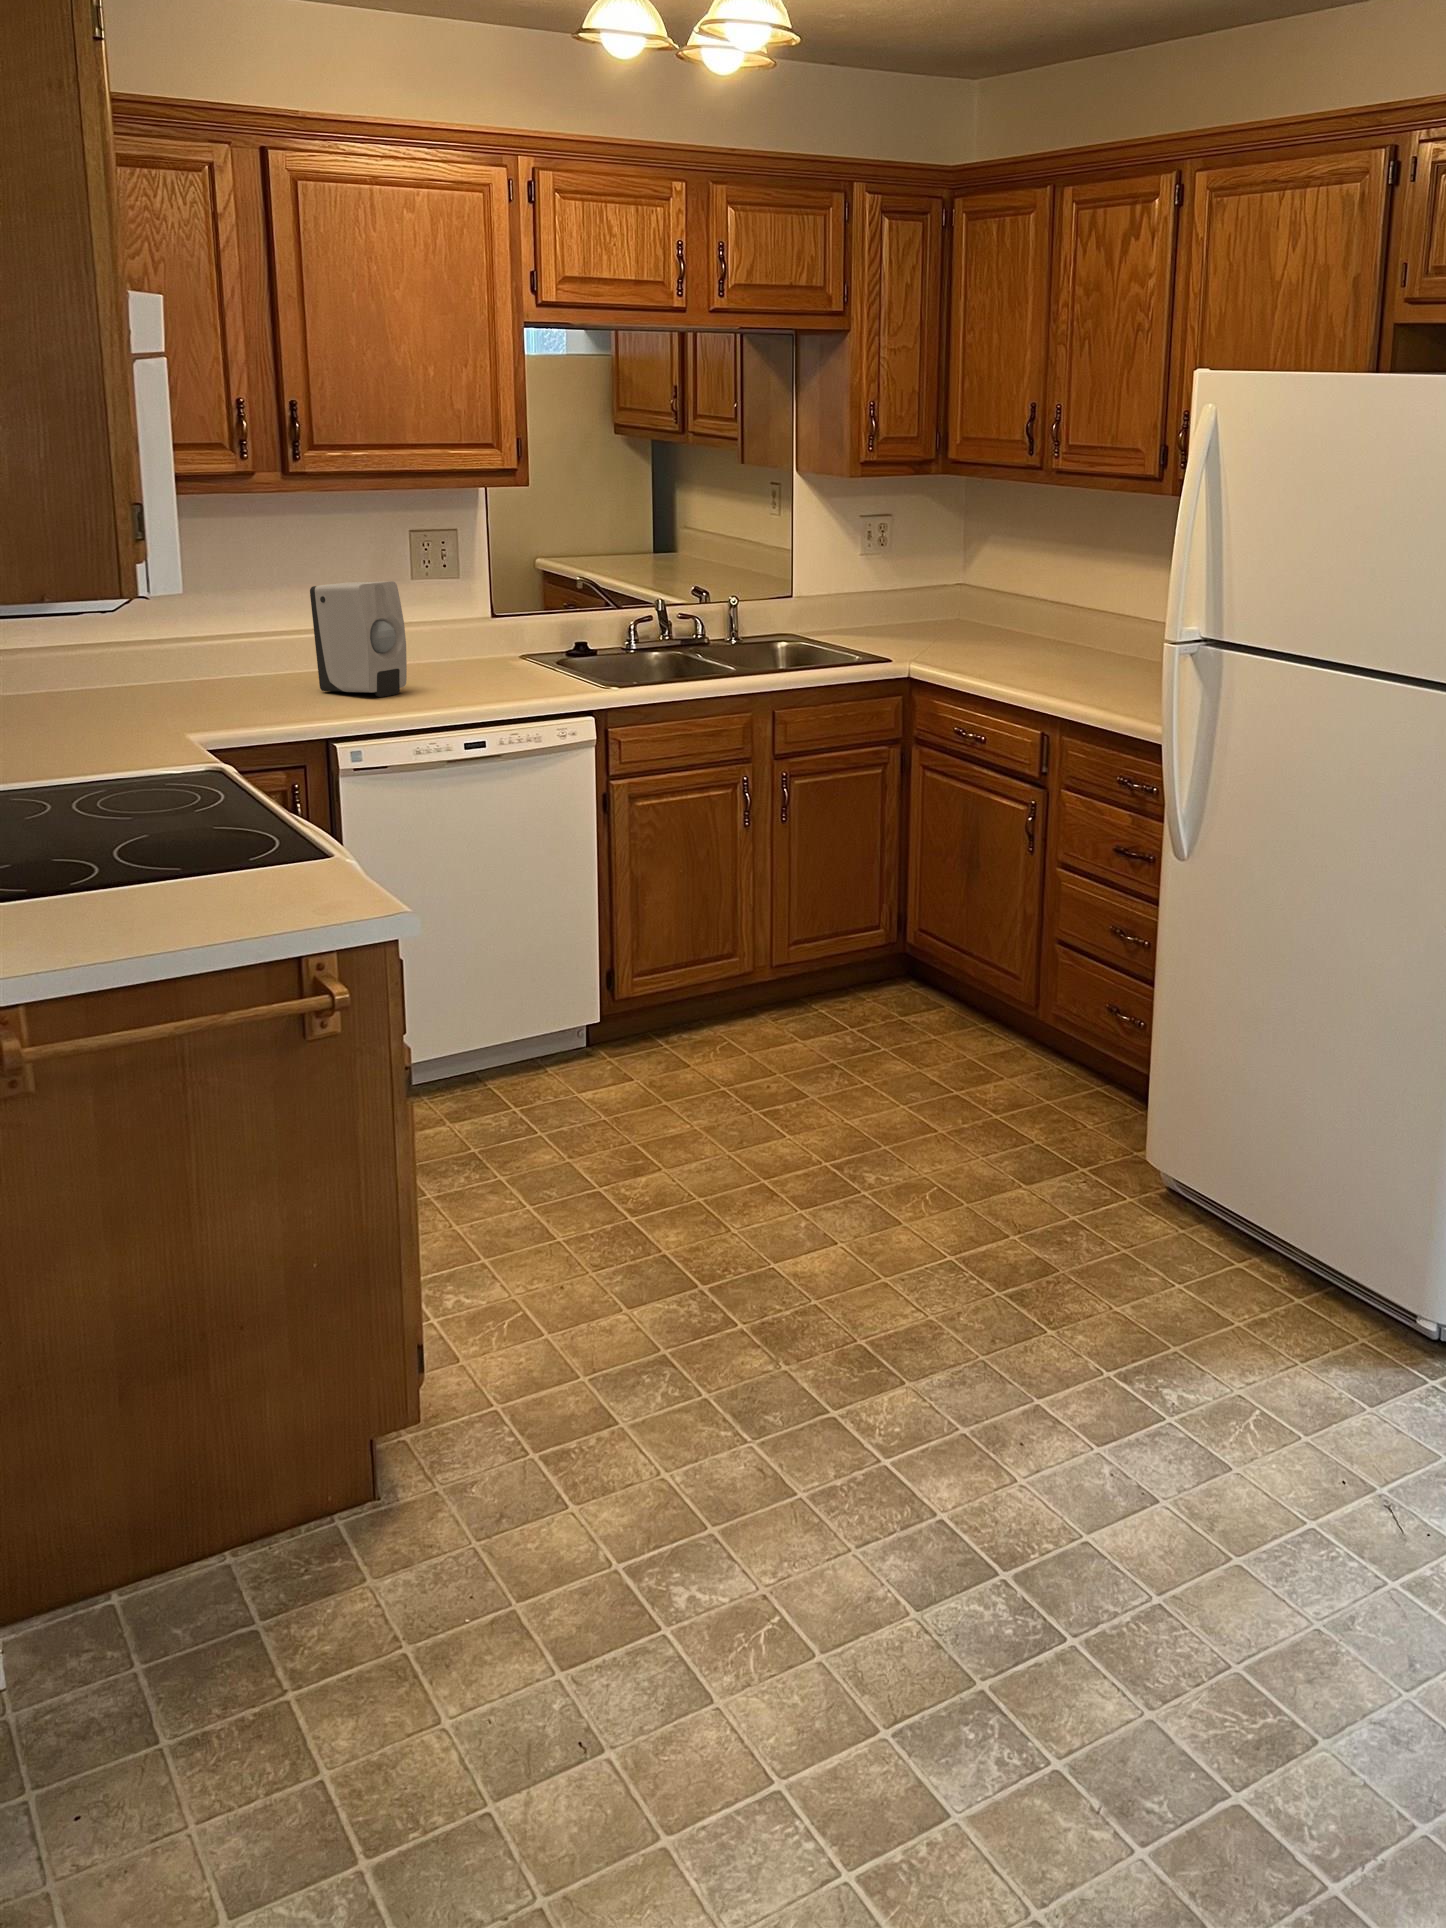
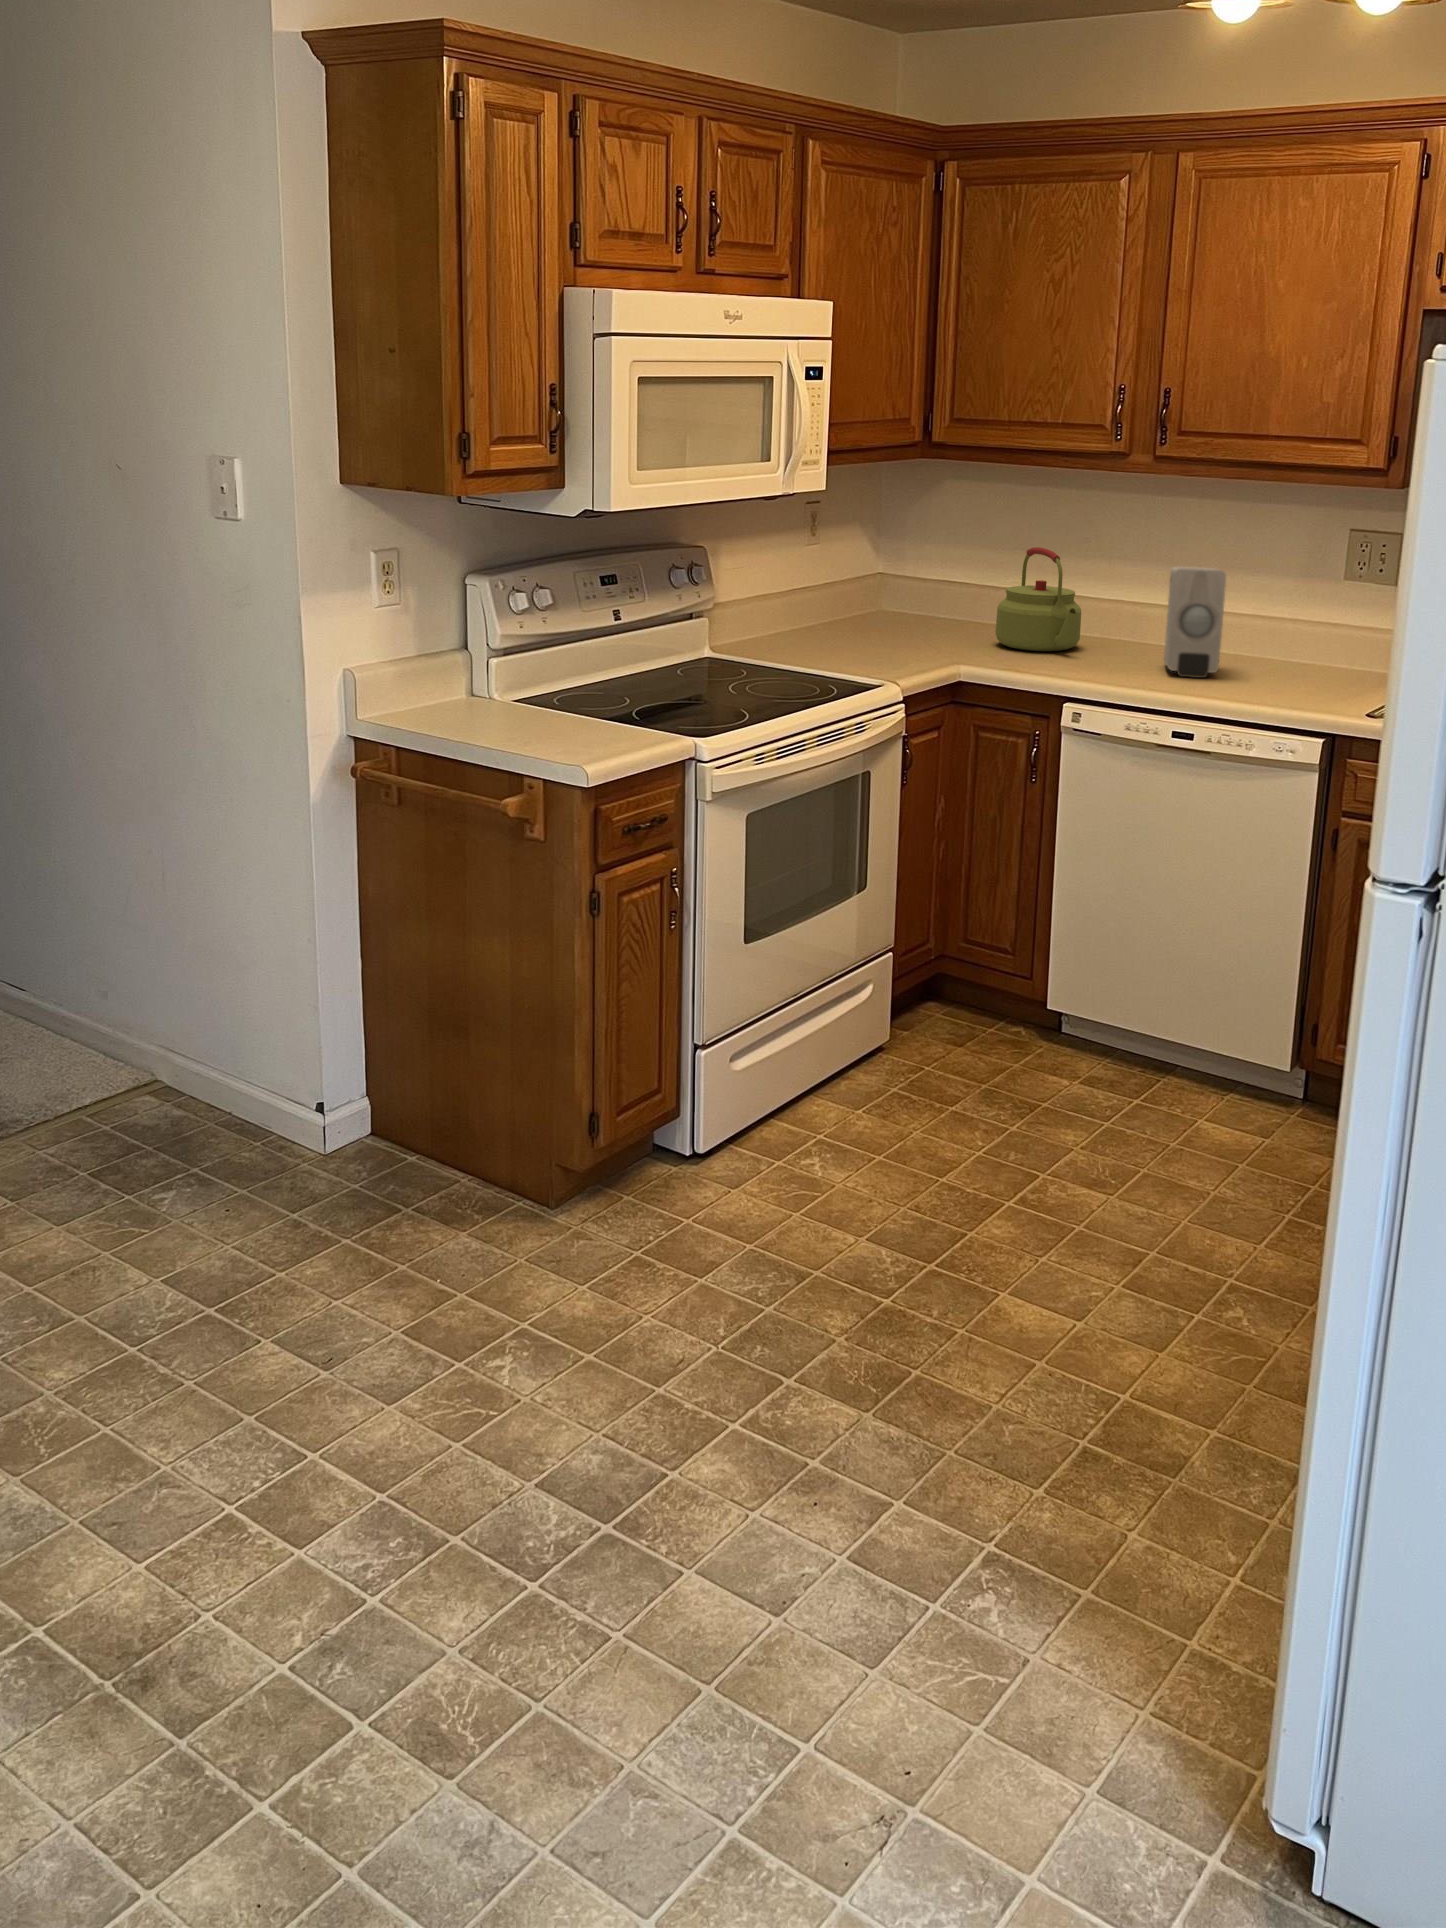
kettle: none [91,586,226,708] -> present [996,547,1081,651]

